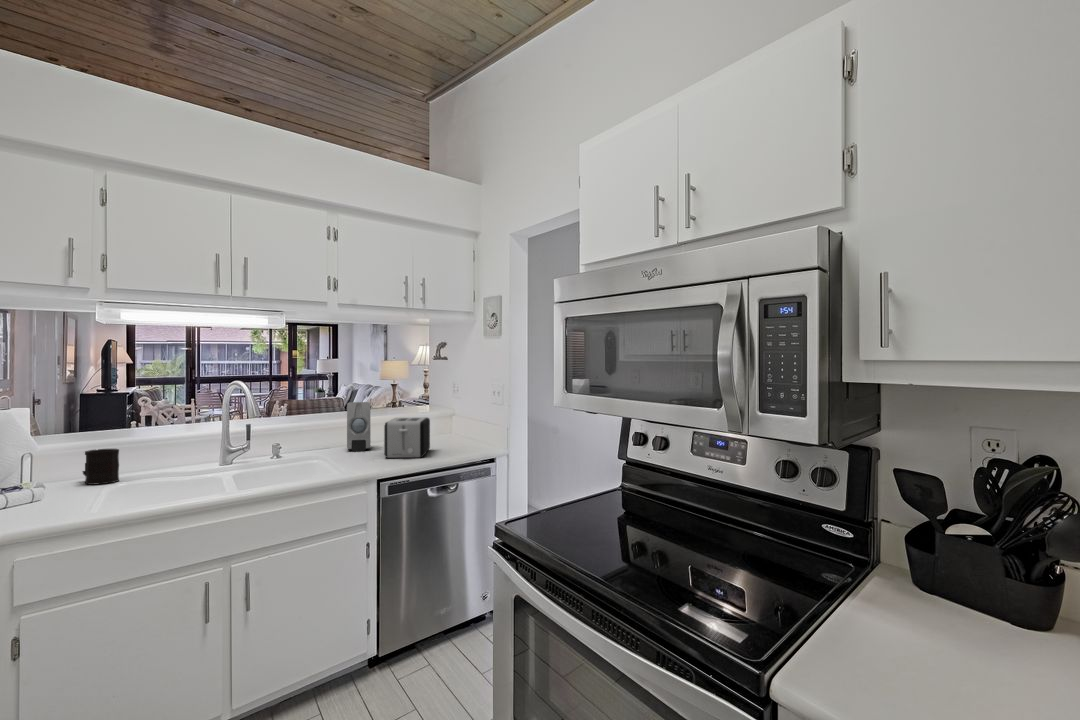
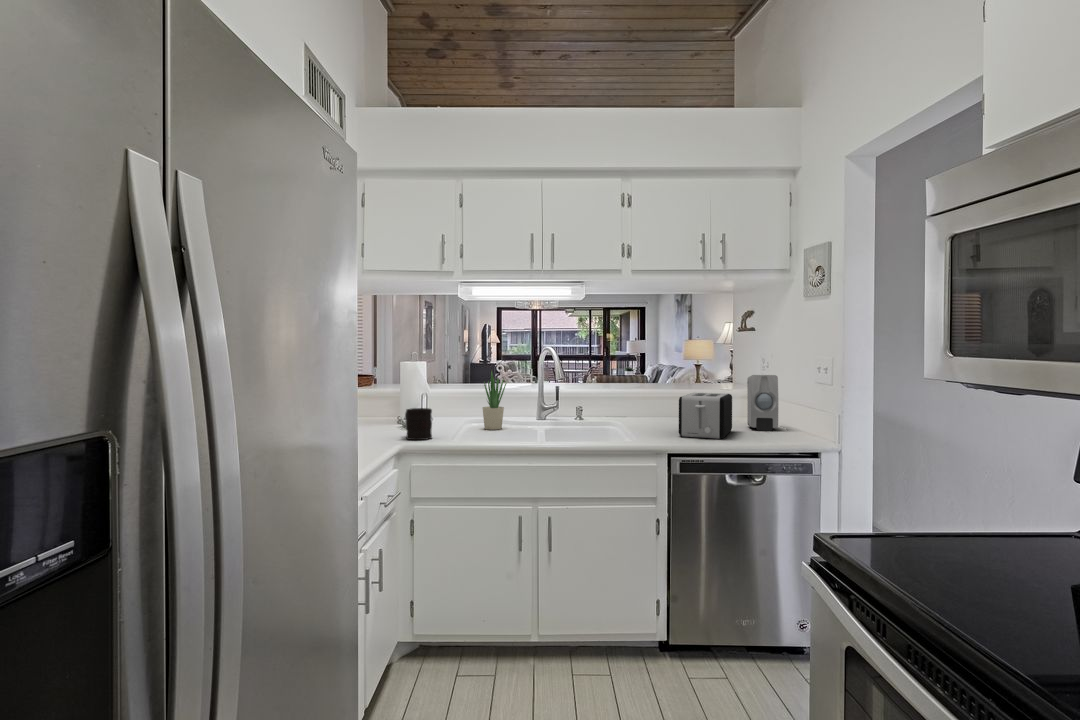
potted plant: none [176,402,206,466] -> present [483,370,506,430]
soap dispenser: present [347,402,371,451] -> present [747,375,778,431]

